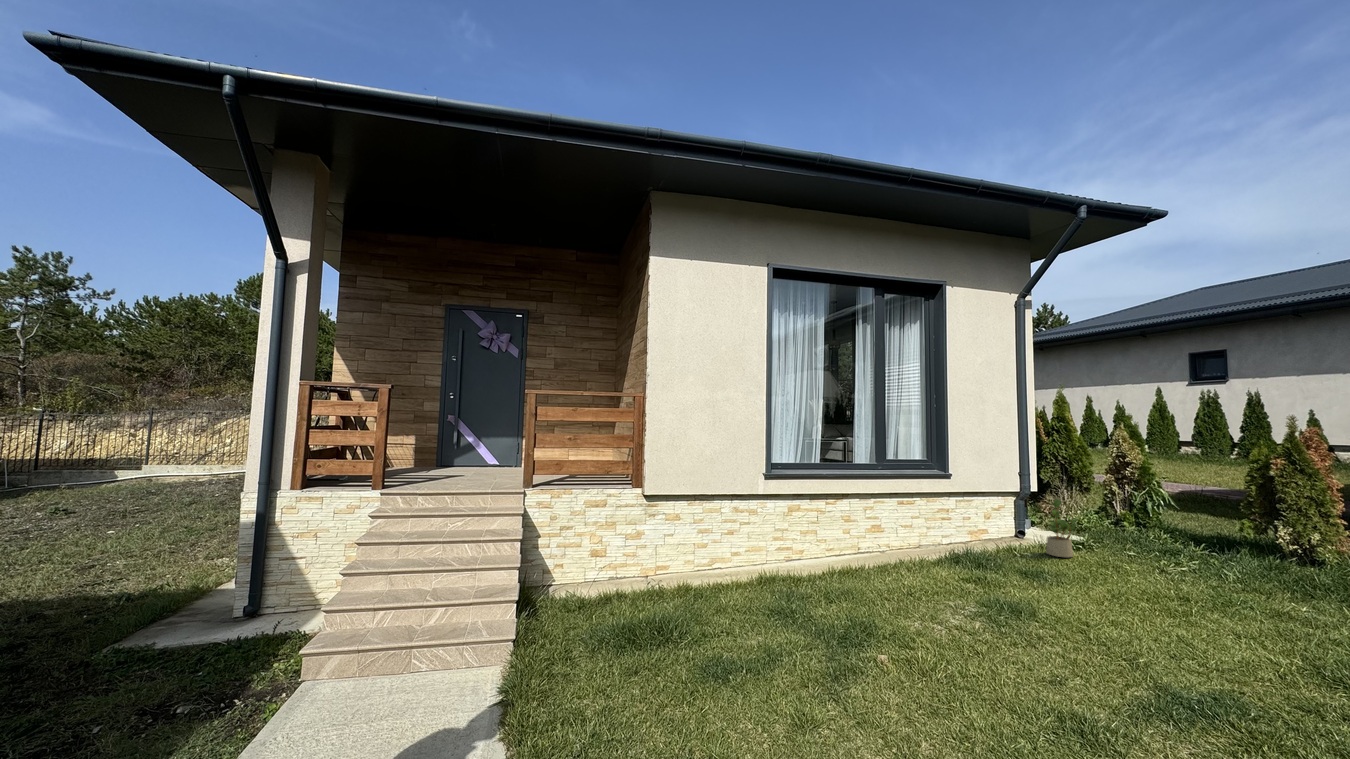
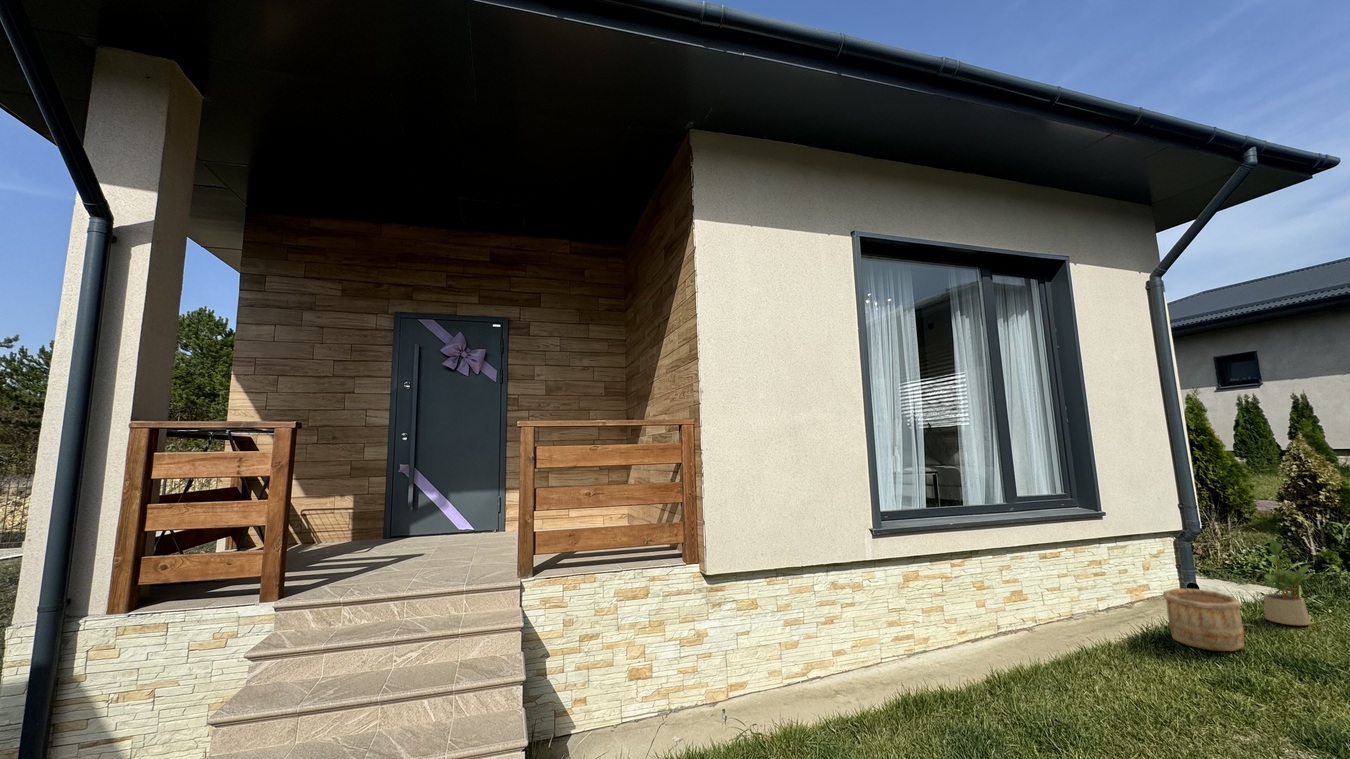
wooden bucket: none [964,527,1010,567] -> present [1163,588,1244,651]

